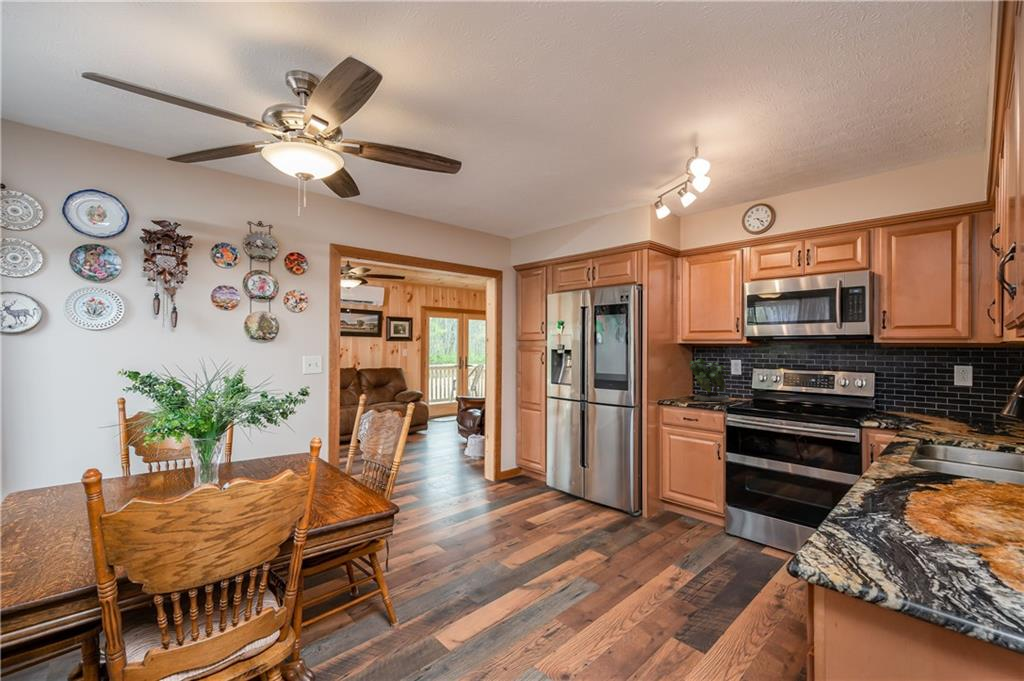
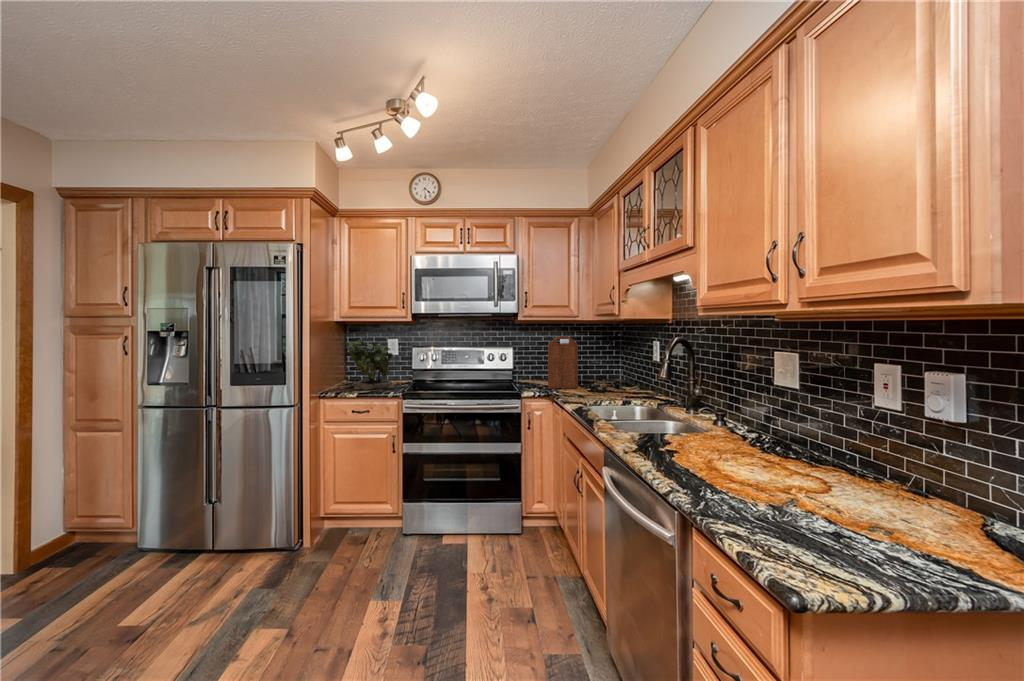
cutting board: none [910,360,963,426] -> present [548,337,578,389]

